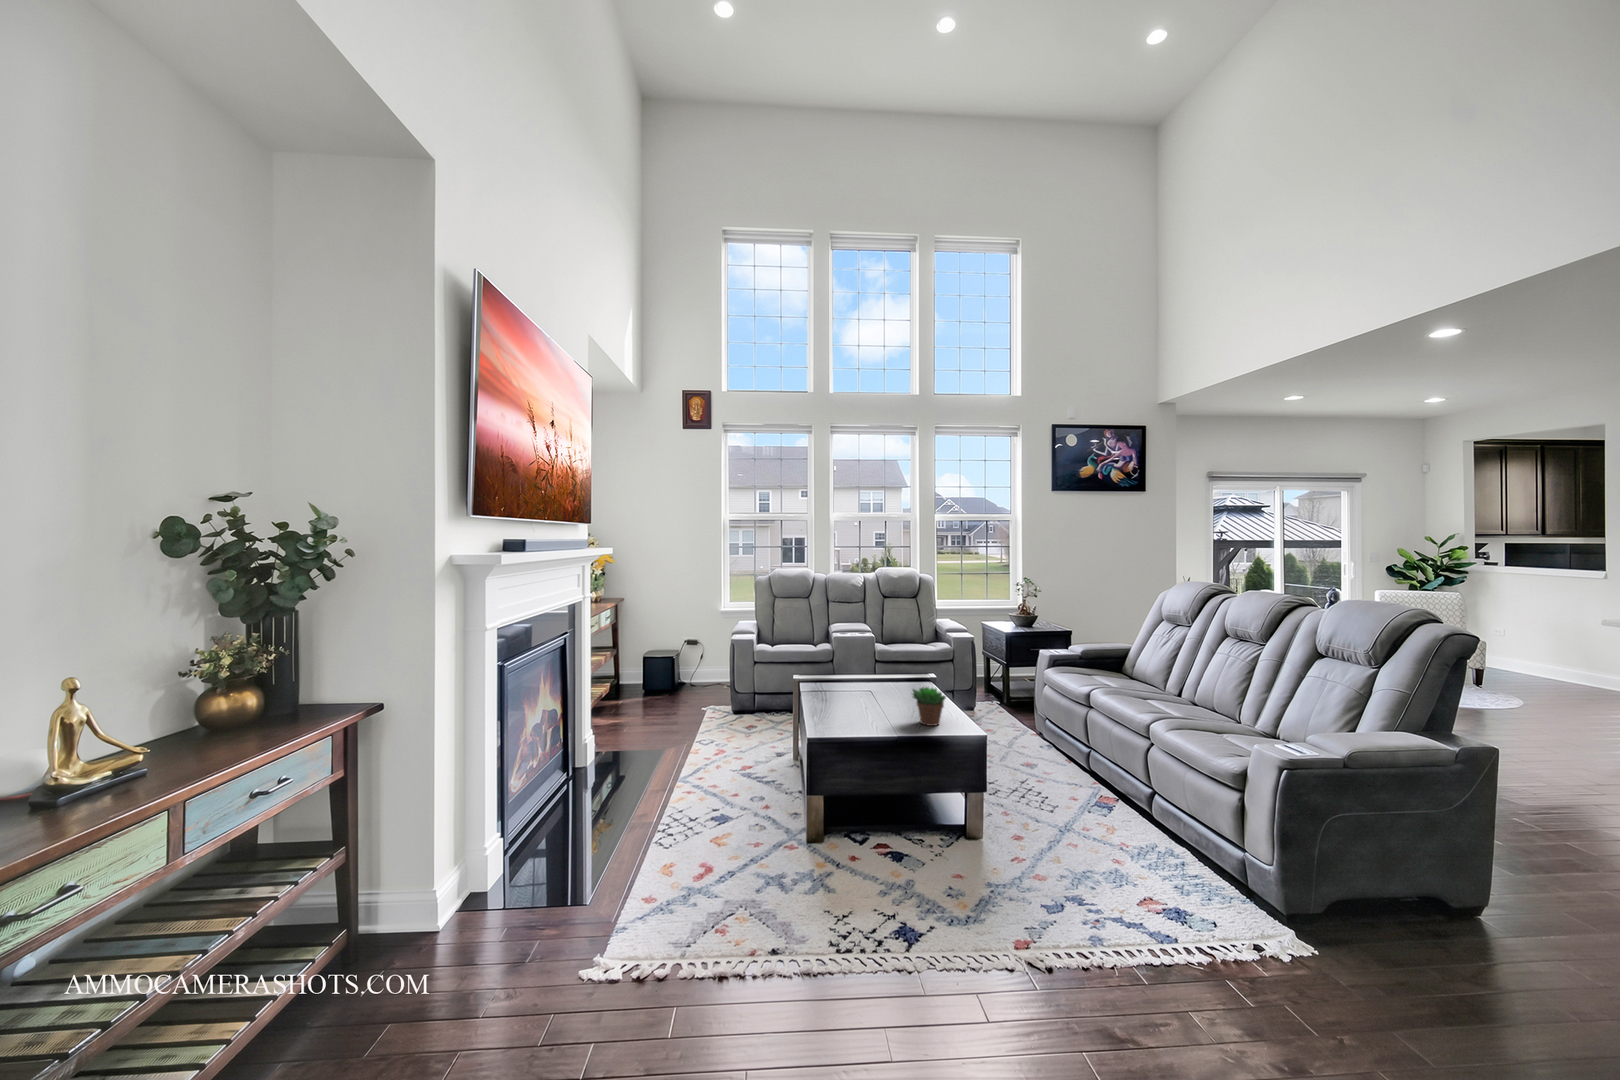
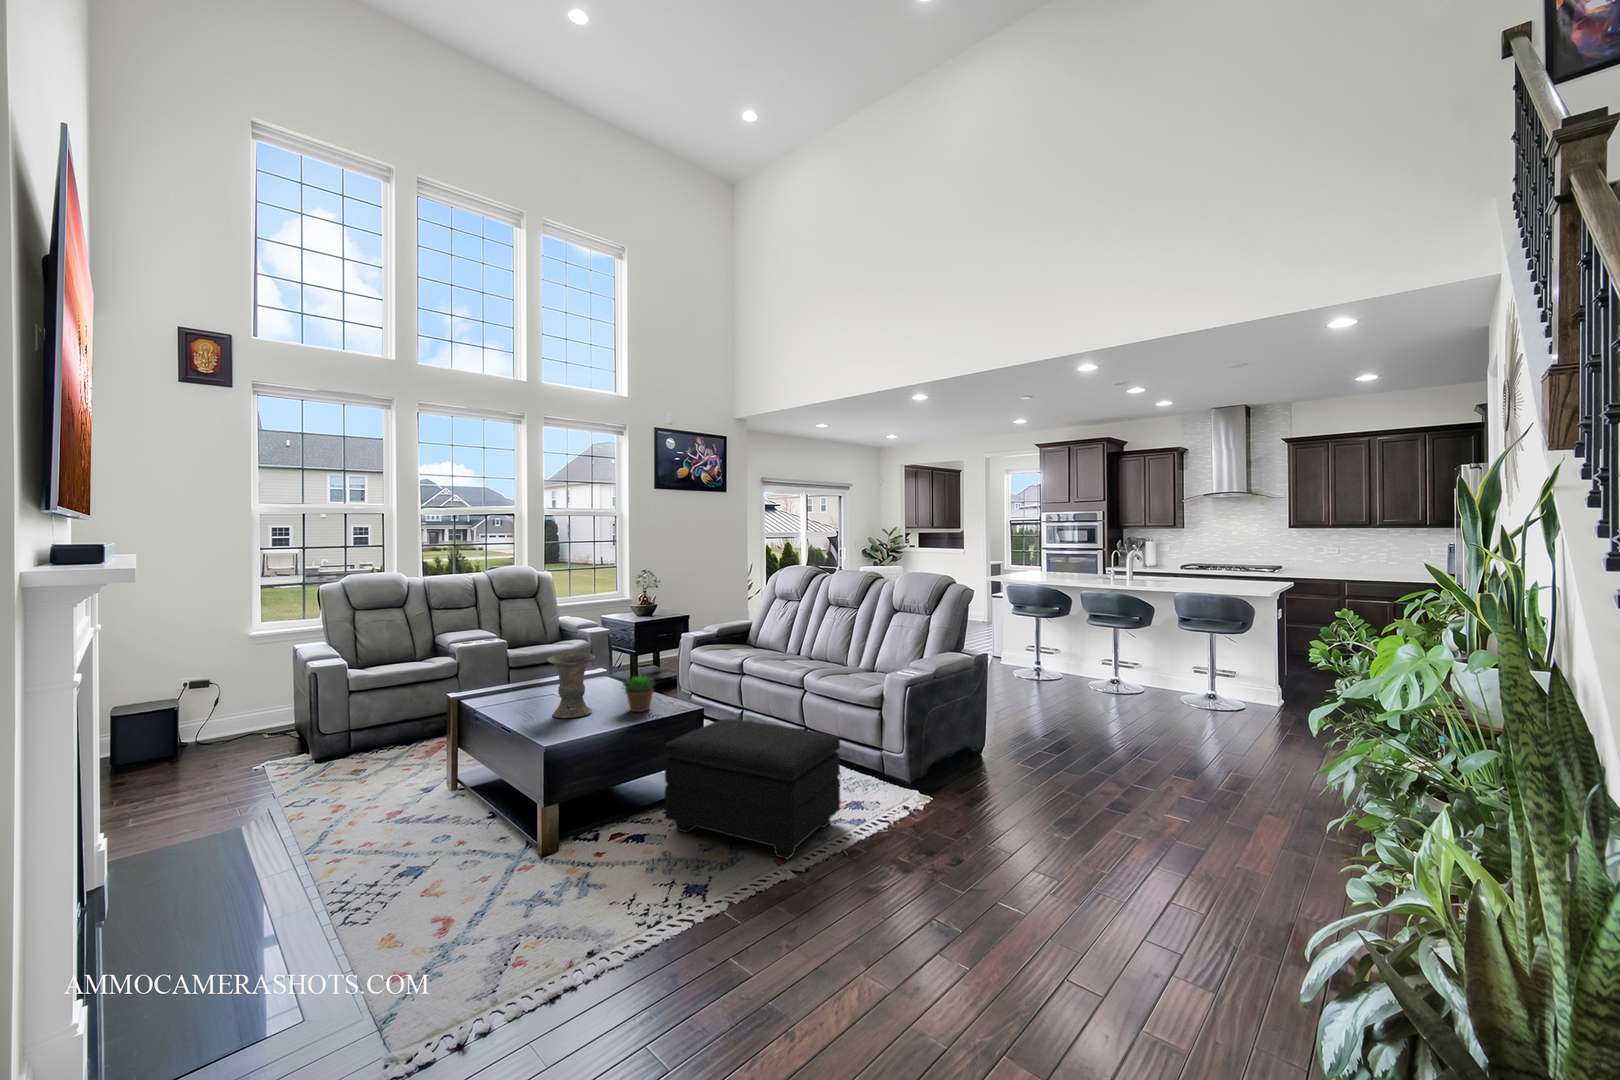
vase: none [846,654,890,718] -> present [547,653,595,718]
footstool: none [925,754,1138,946] -> present [664,719,840,859]

